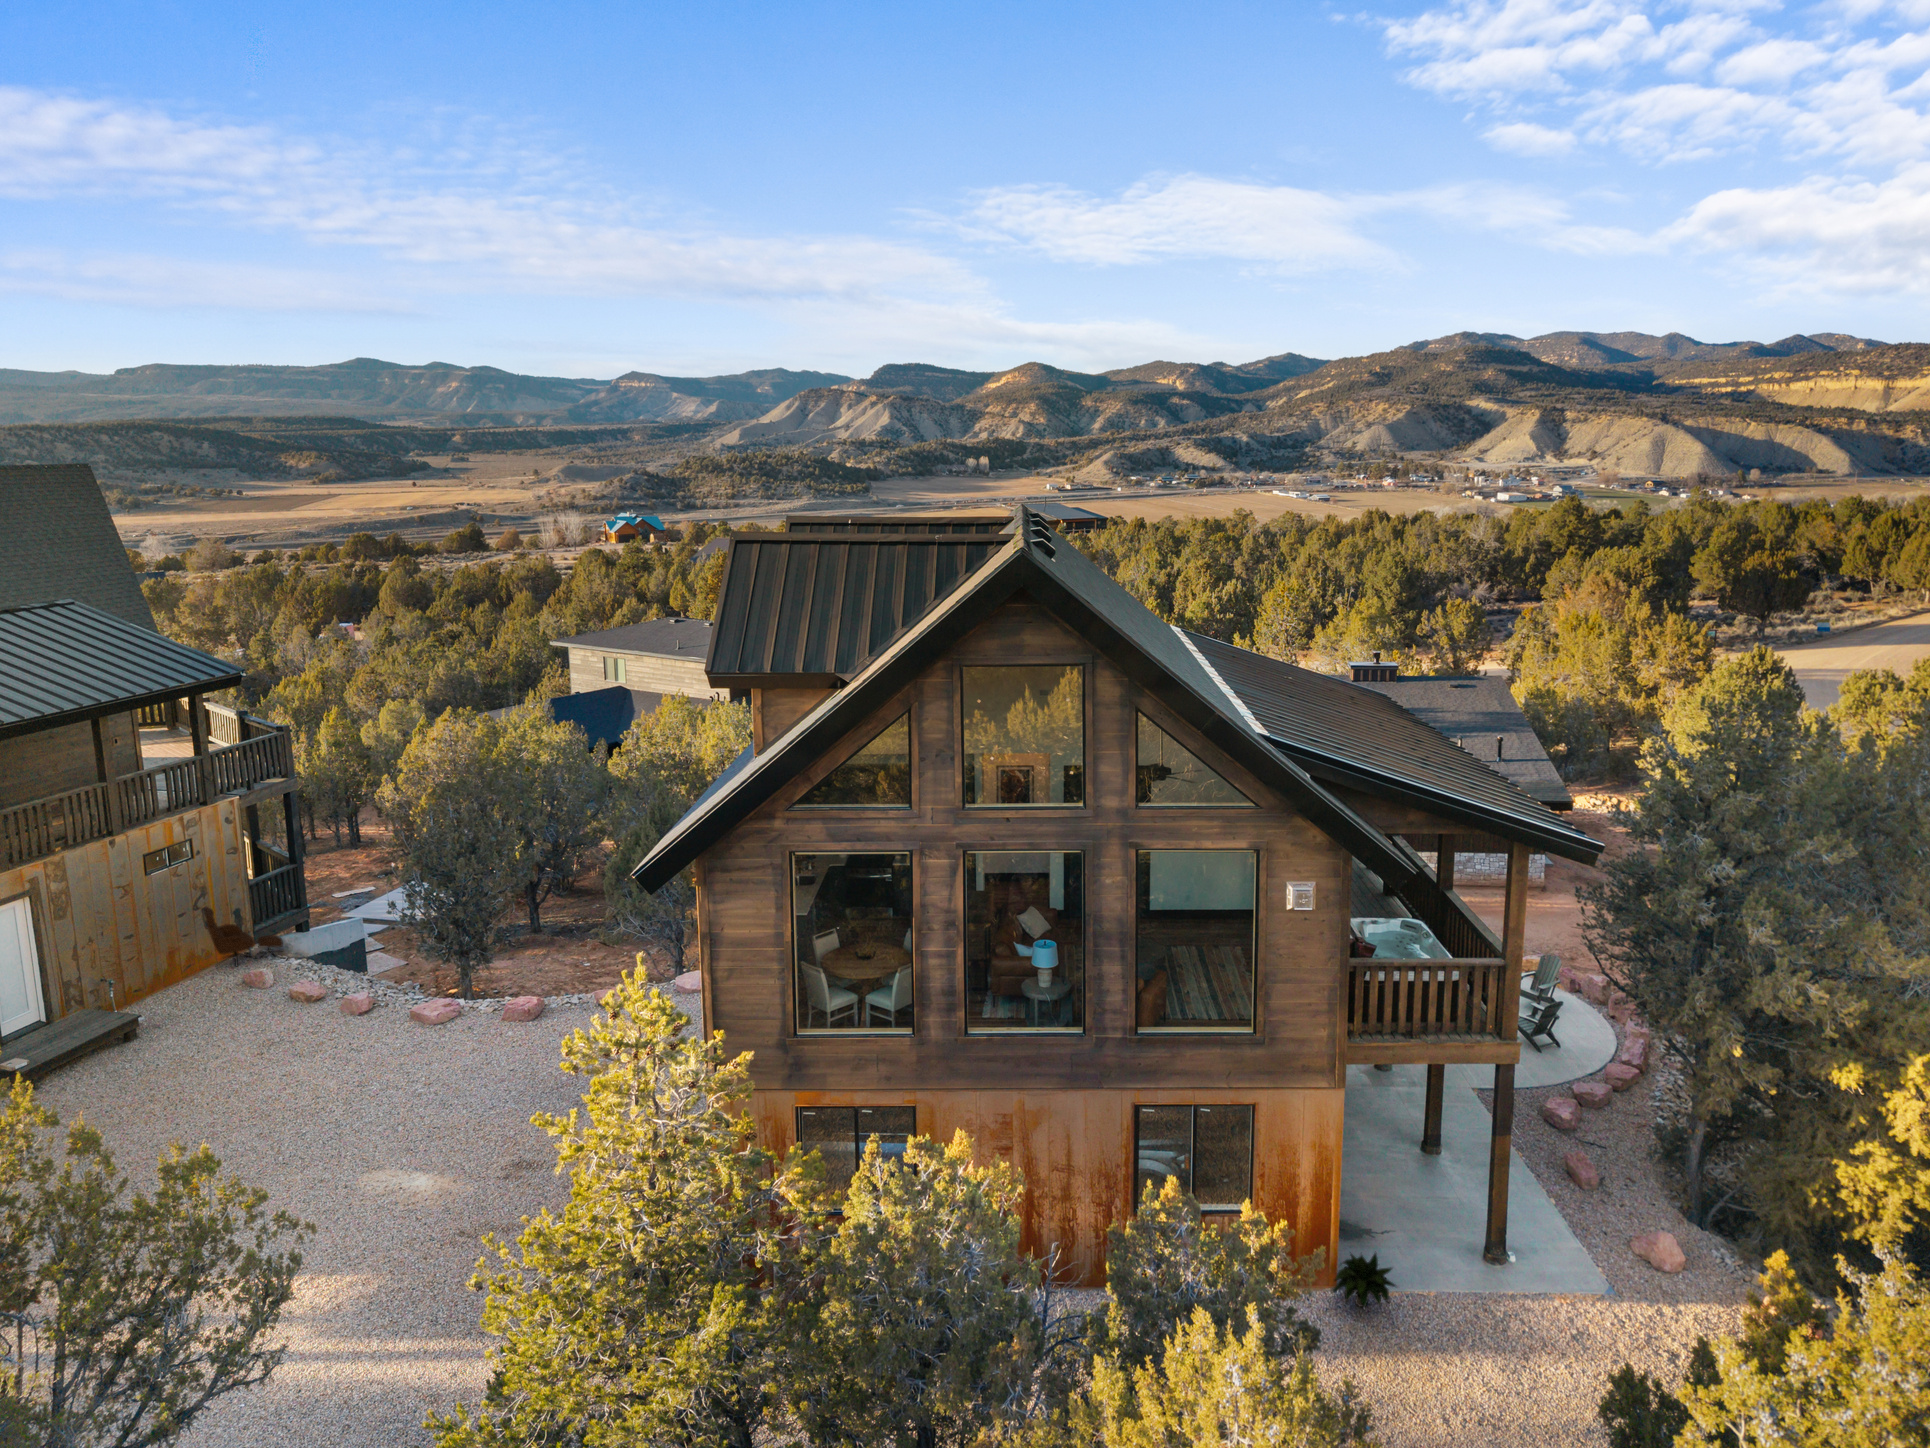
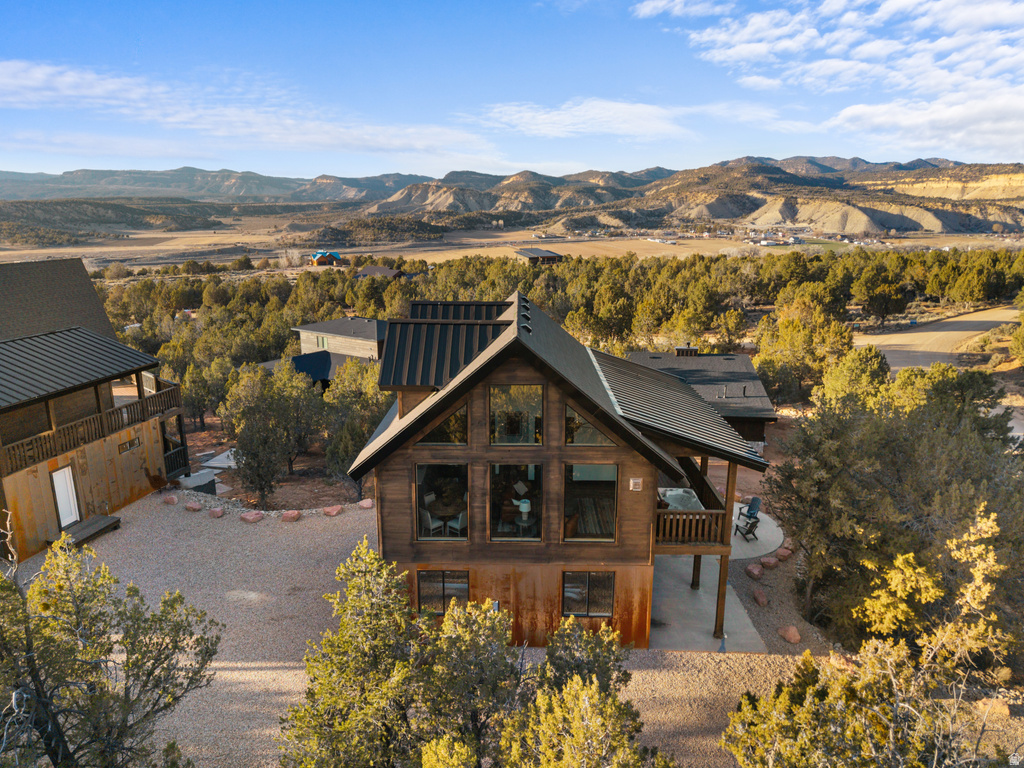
potted plant: present [1332,1253,1396,1309] -> none [645,633,675,658]

